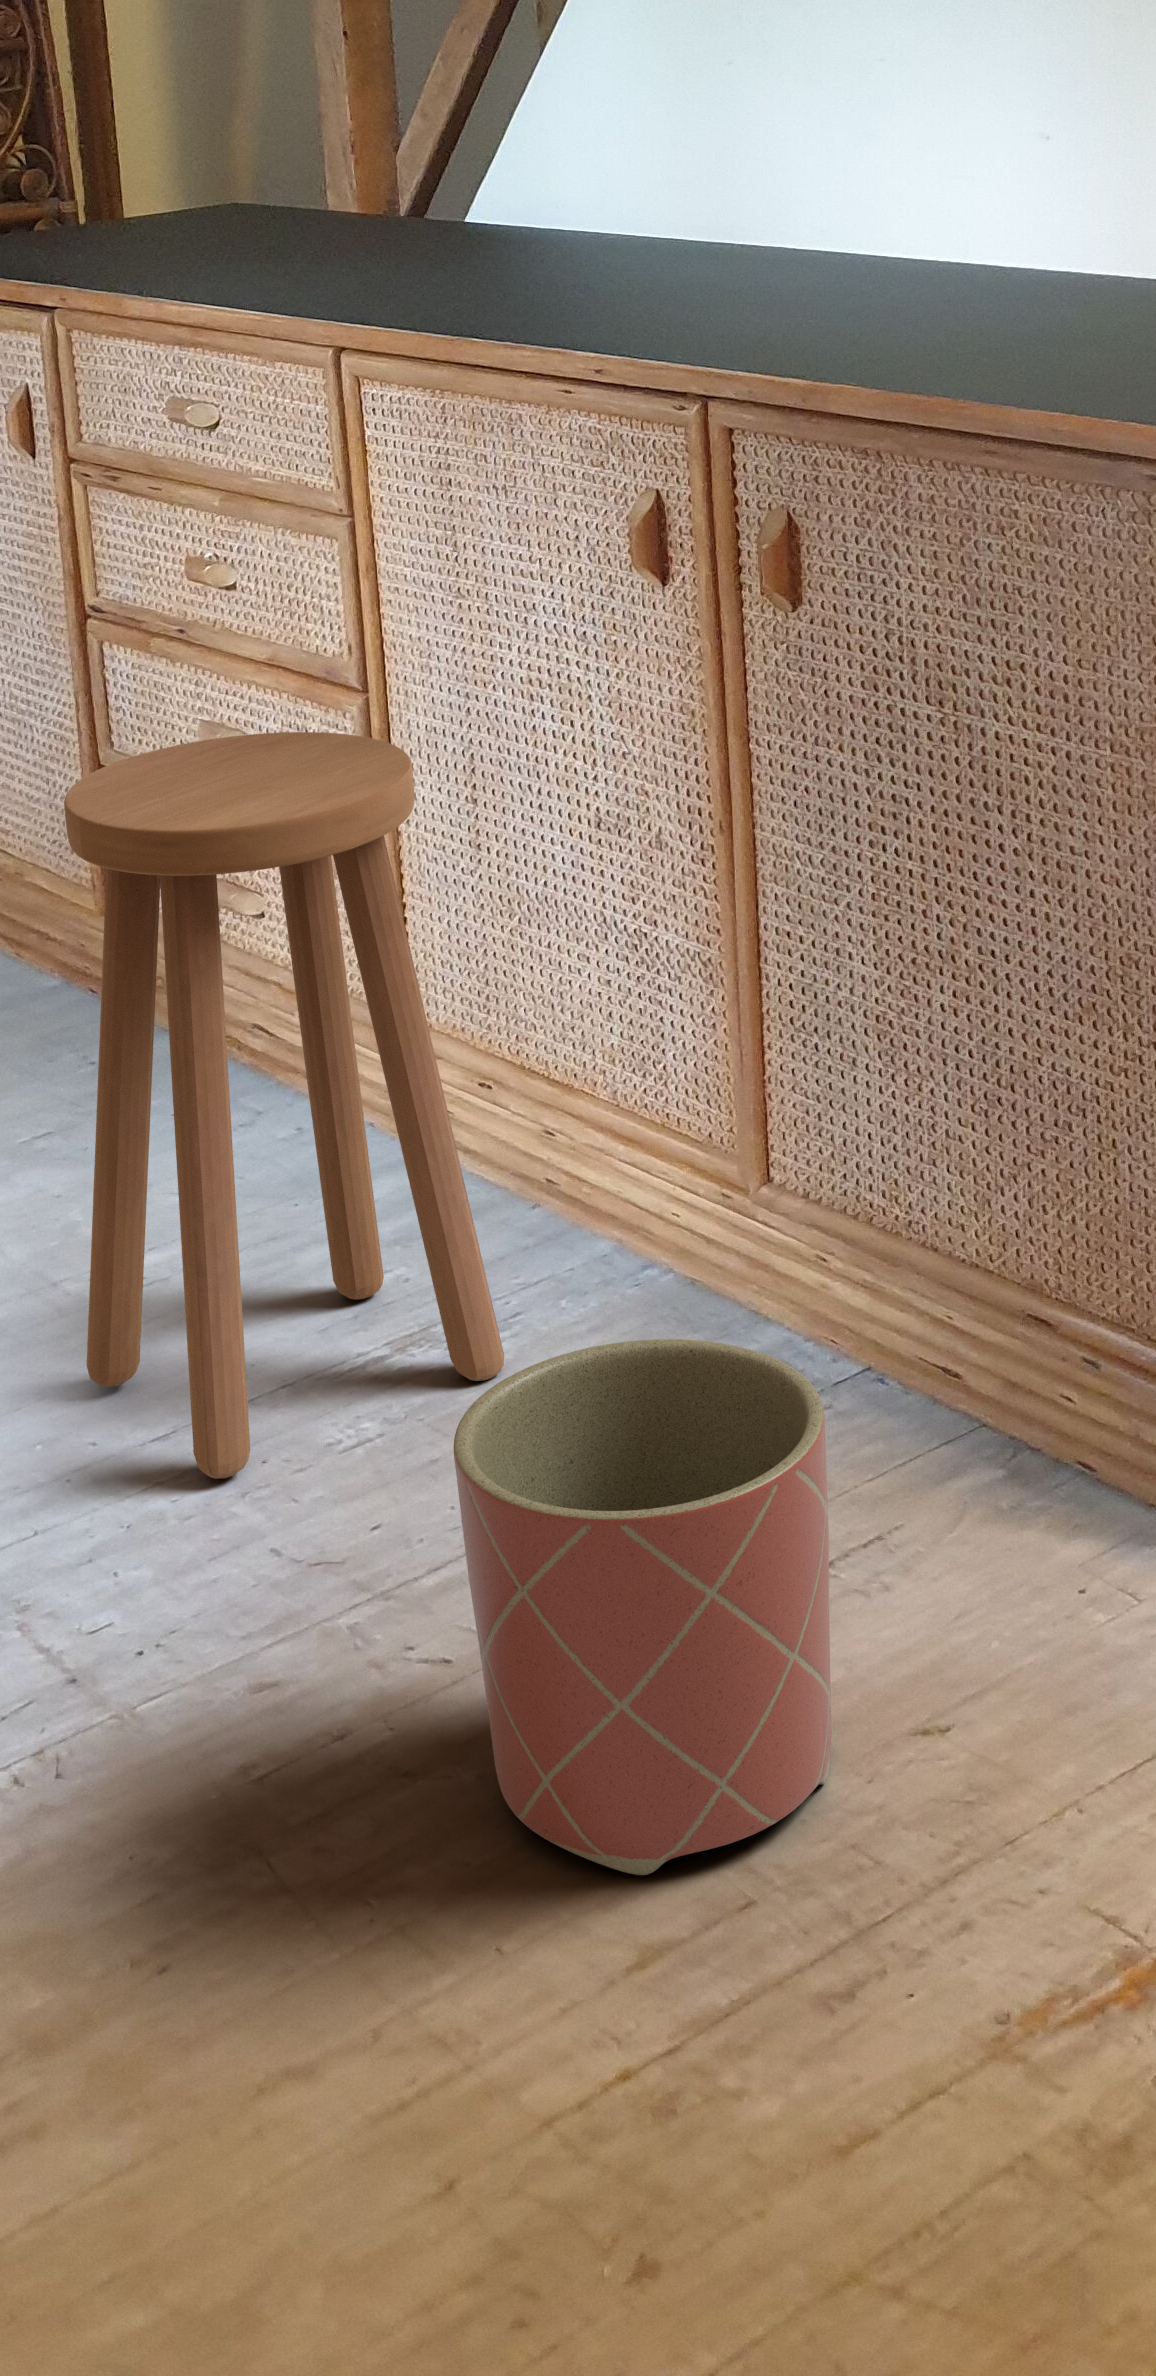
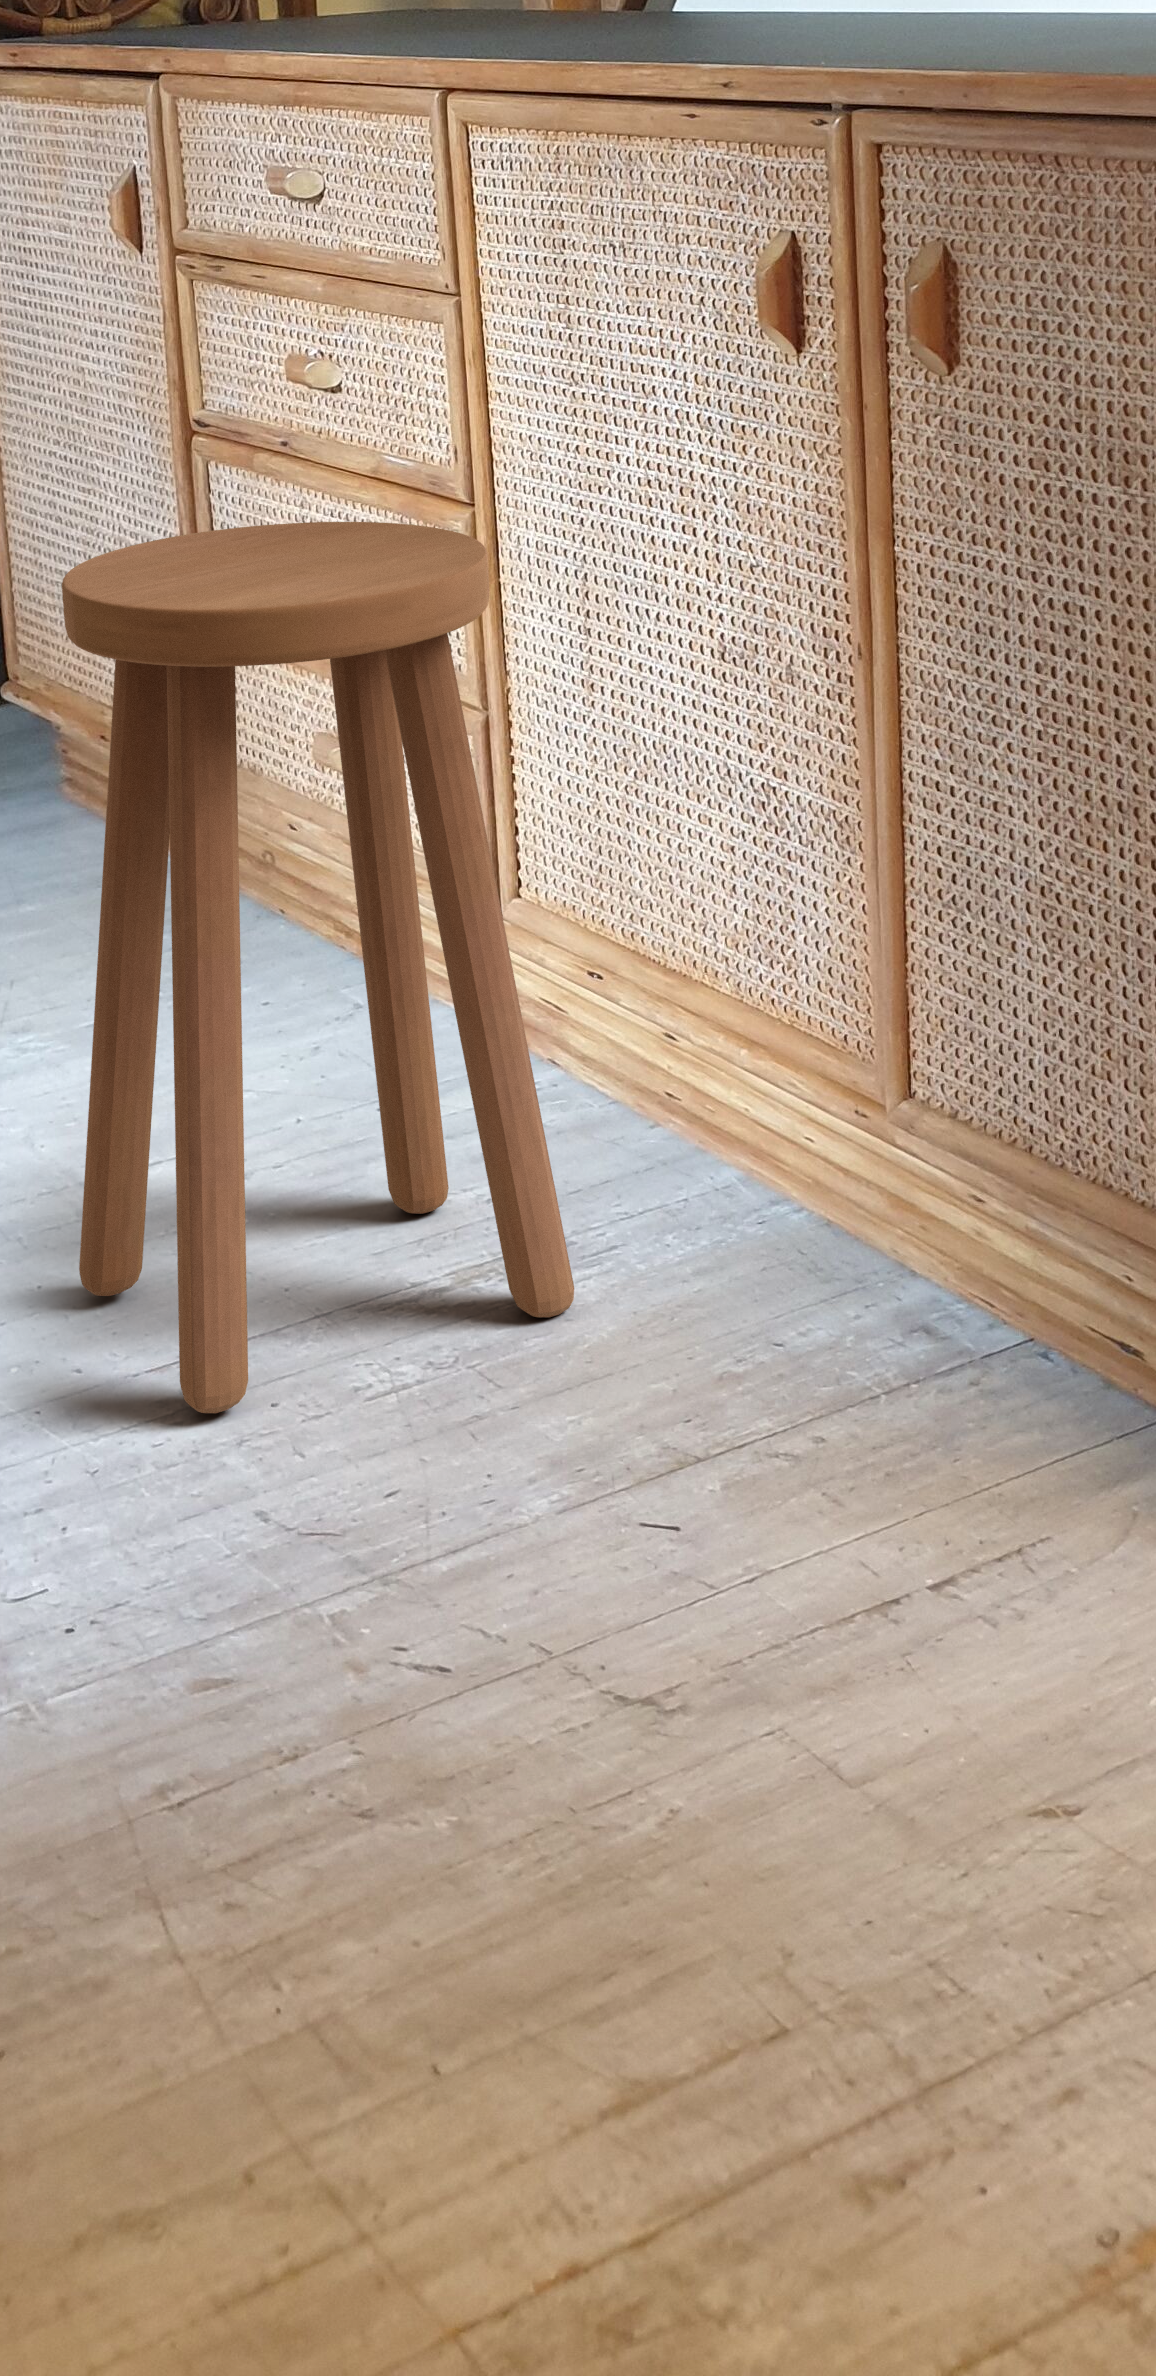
planter: present [453,1339,832,1875] -> none [423,1264,915,1974]

